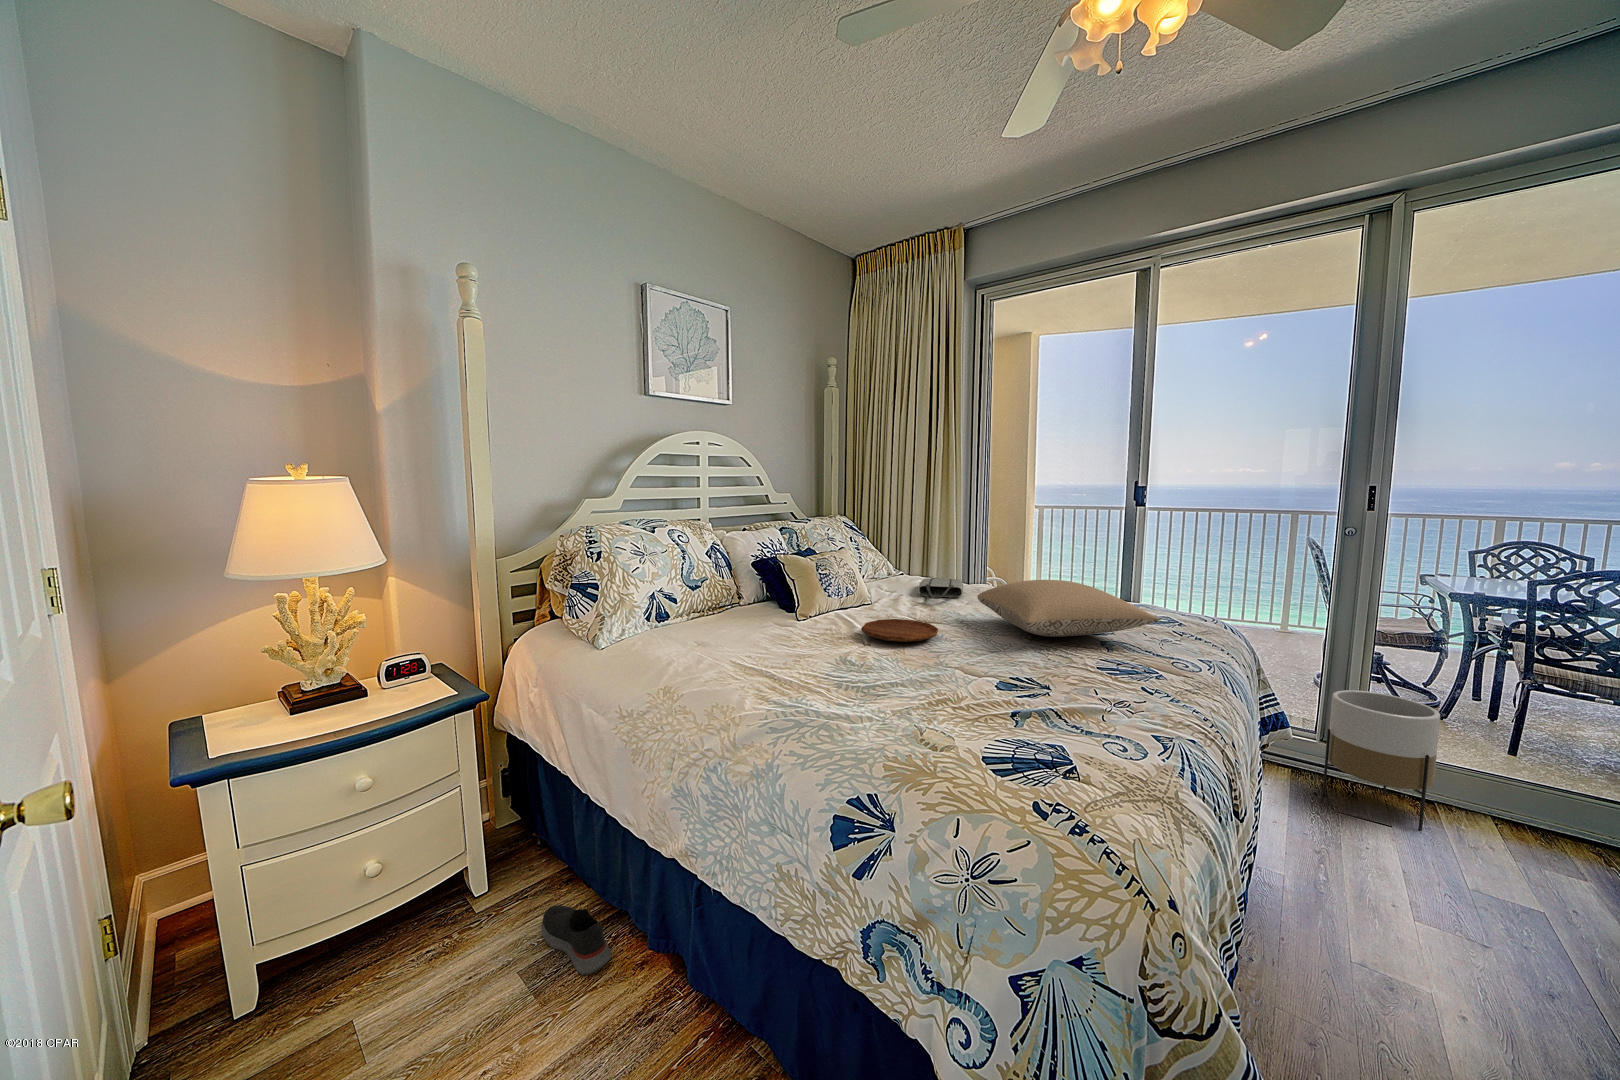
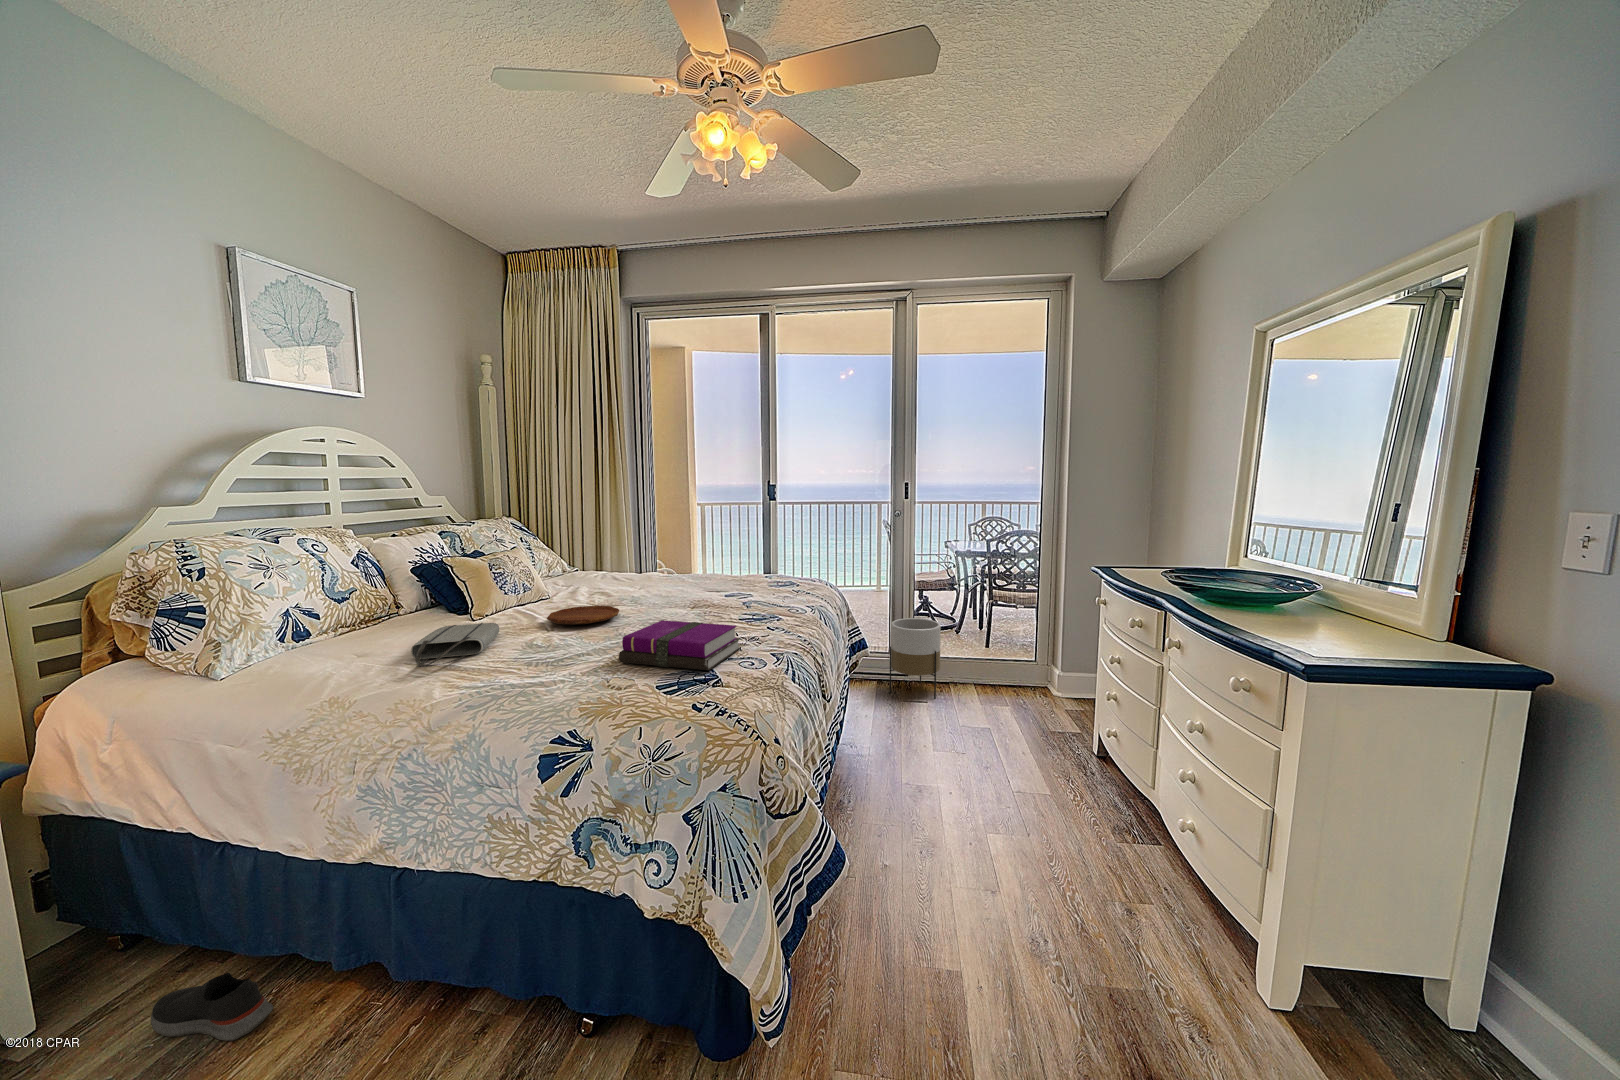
tote bag: present [918,578,963,600] -> present [411,623,499,667]
pillow: present [977,580,1159,637] -> none [652,560,782,604]
notebook: none [934,655,1101,744] -> present [619,620,740,670]

